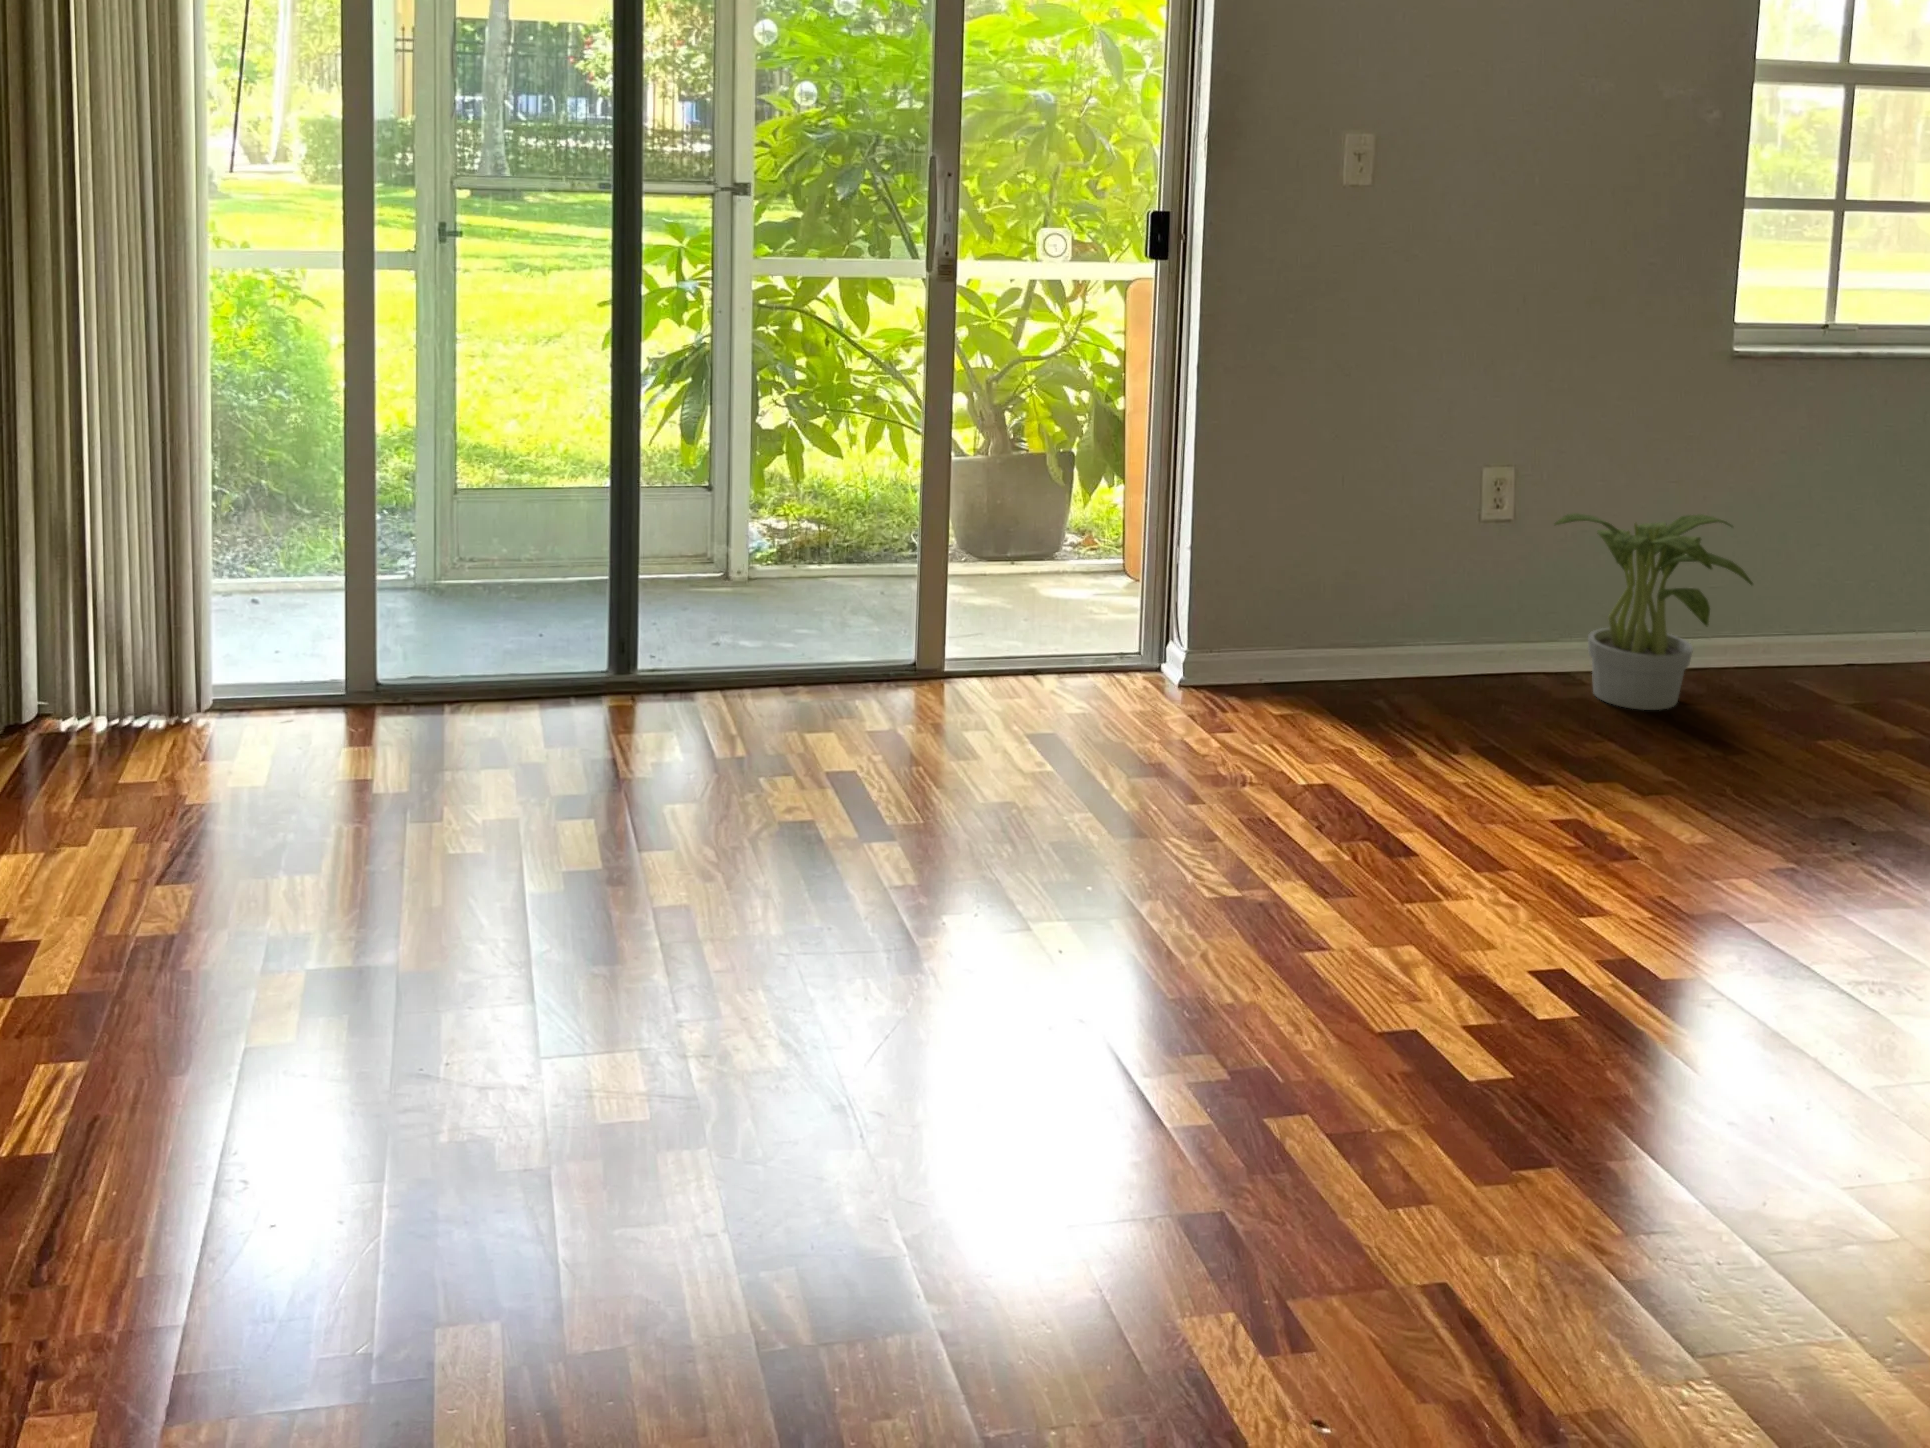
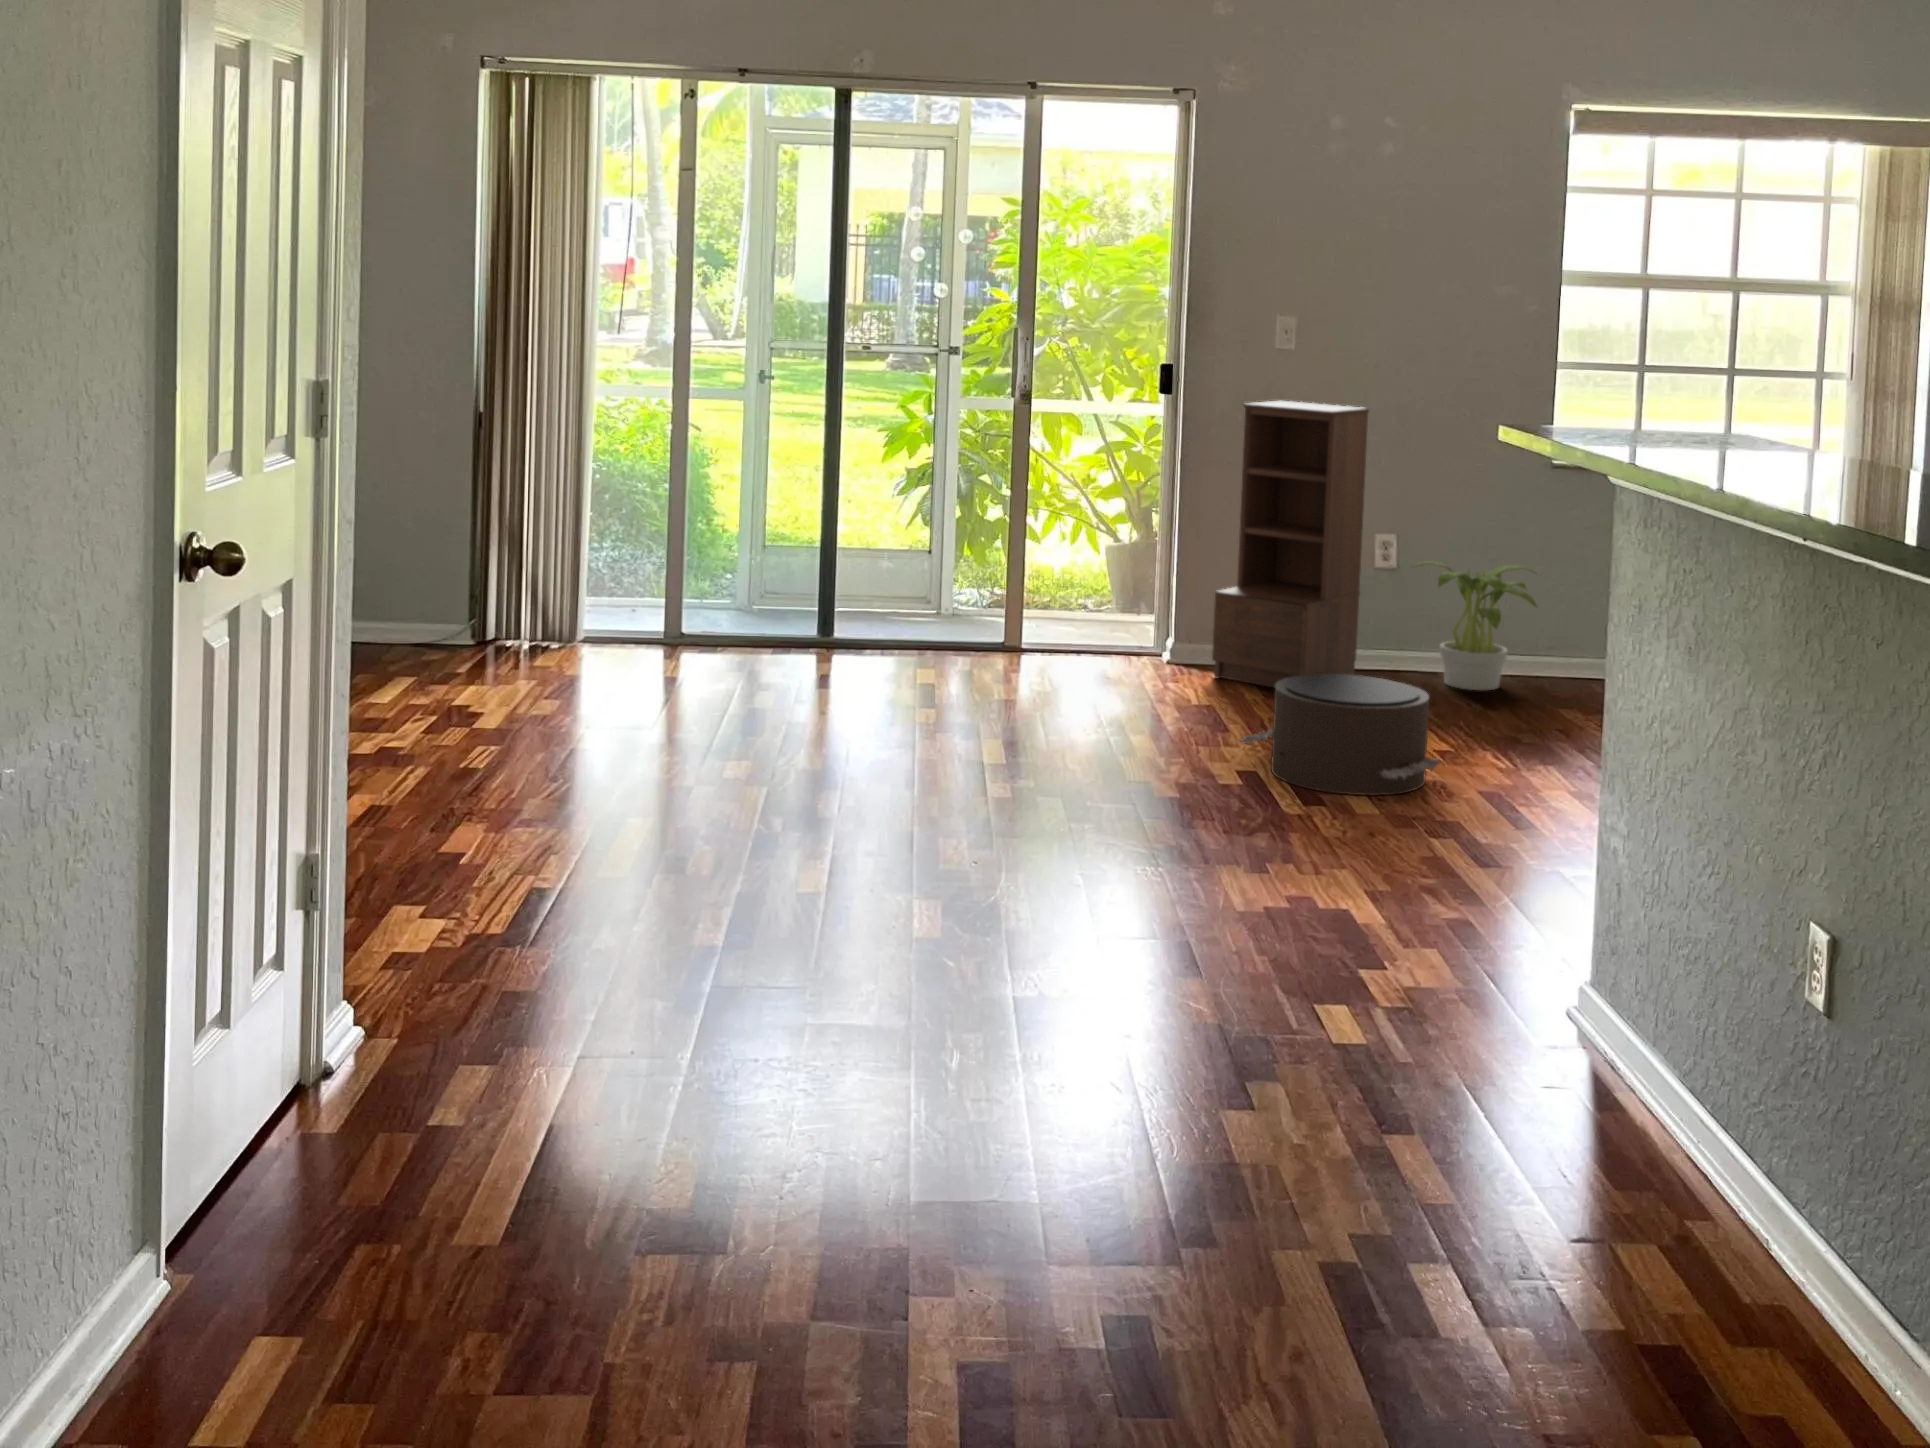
bookshelf: none [1264,266,1499,743] -> present [1212,401,1369,687]
pouf: none [1468,777,1838,1029] -> present [1240,674,1442,795]

